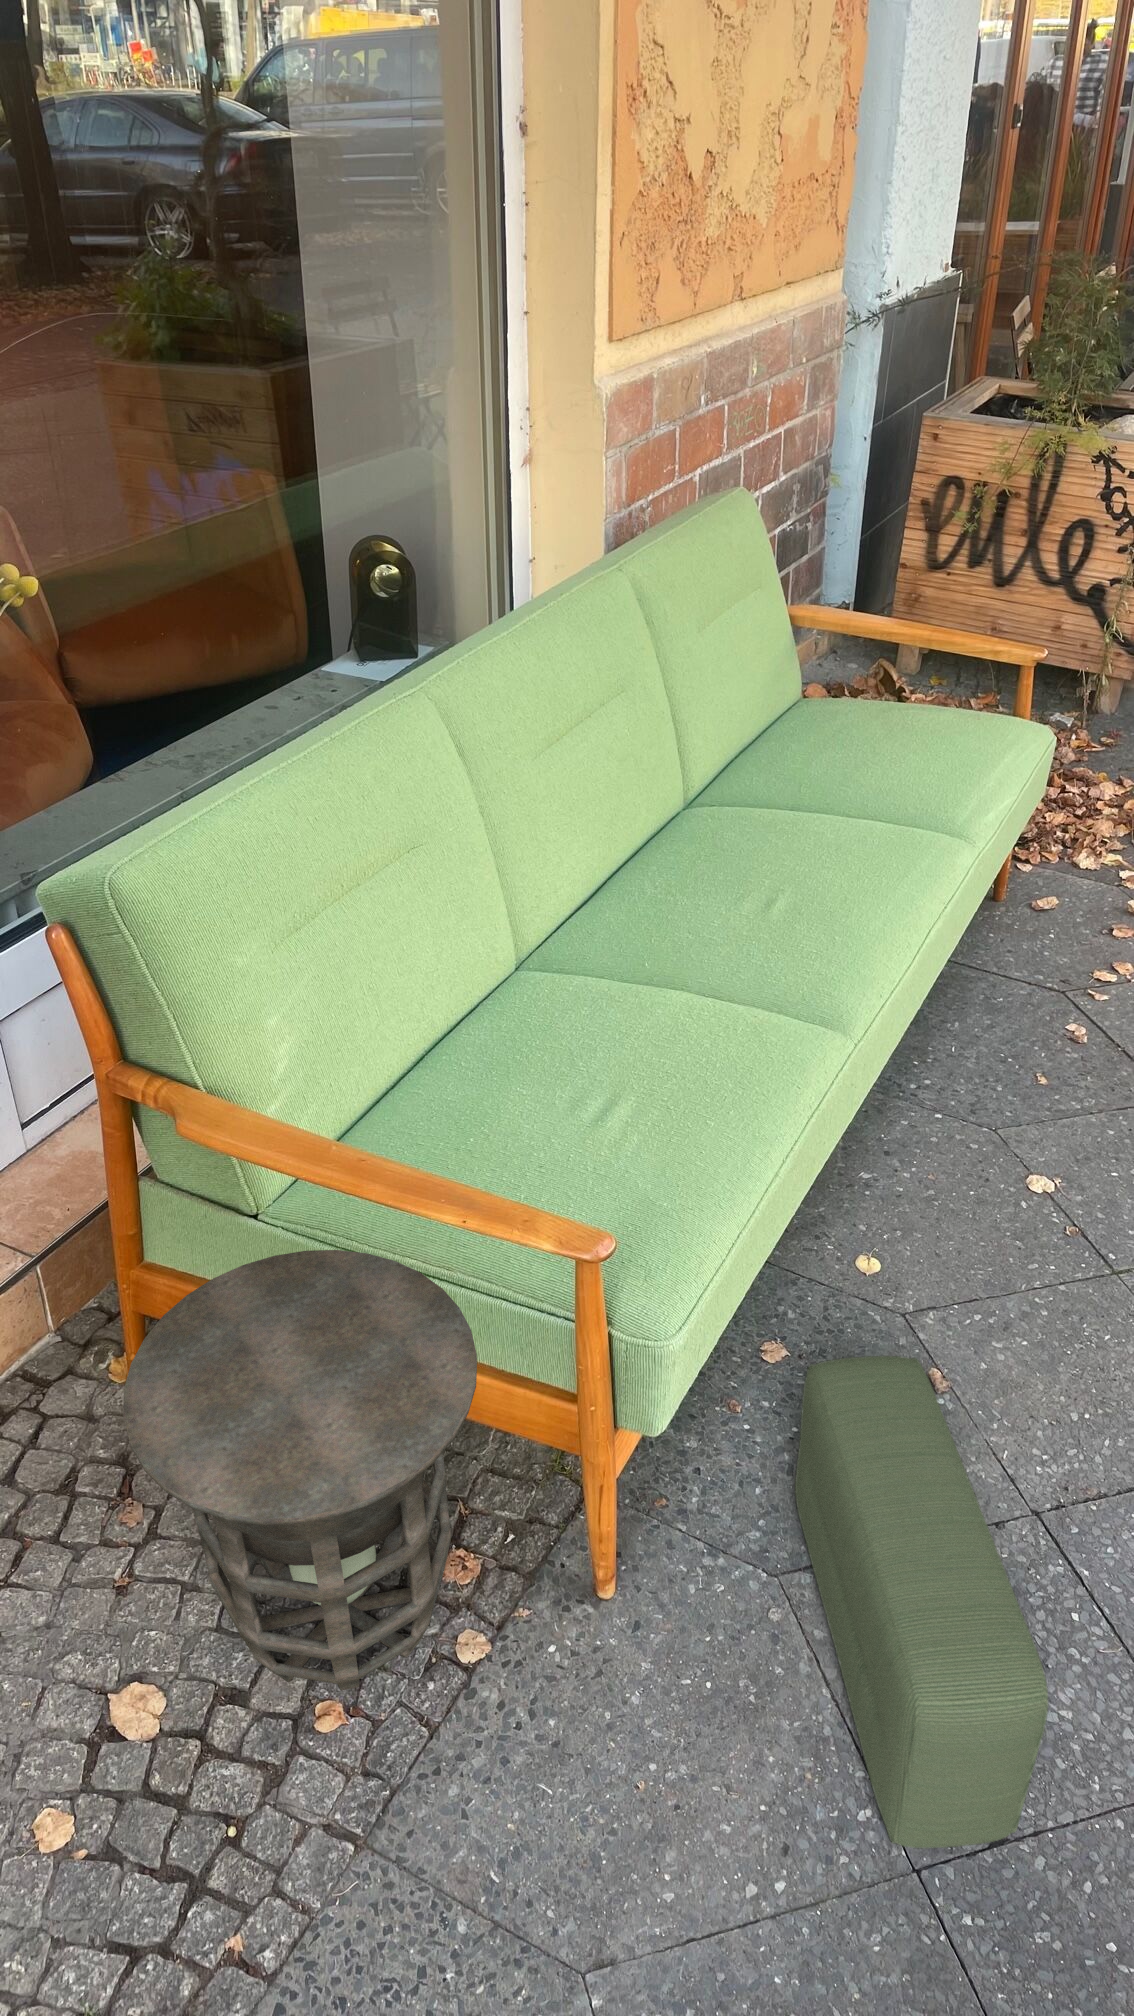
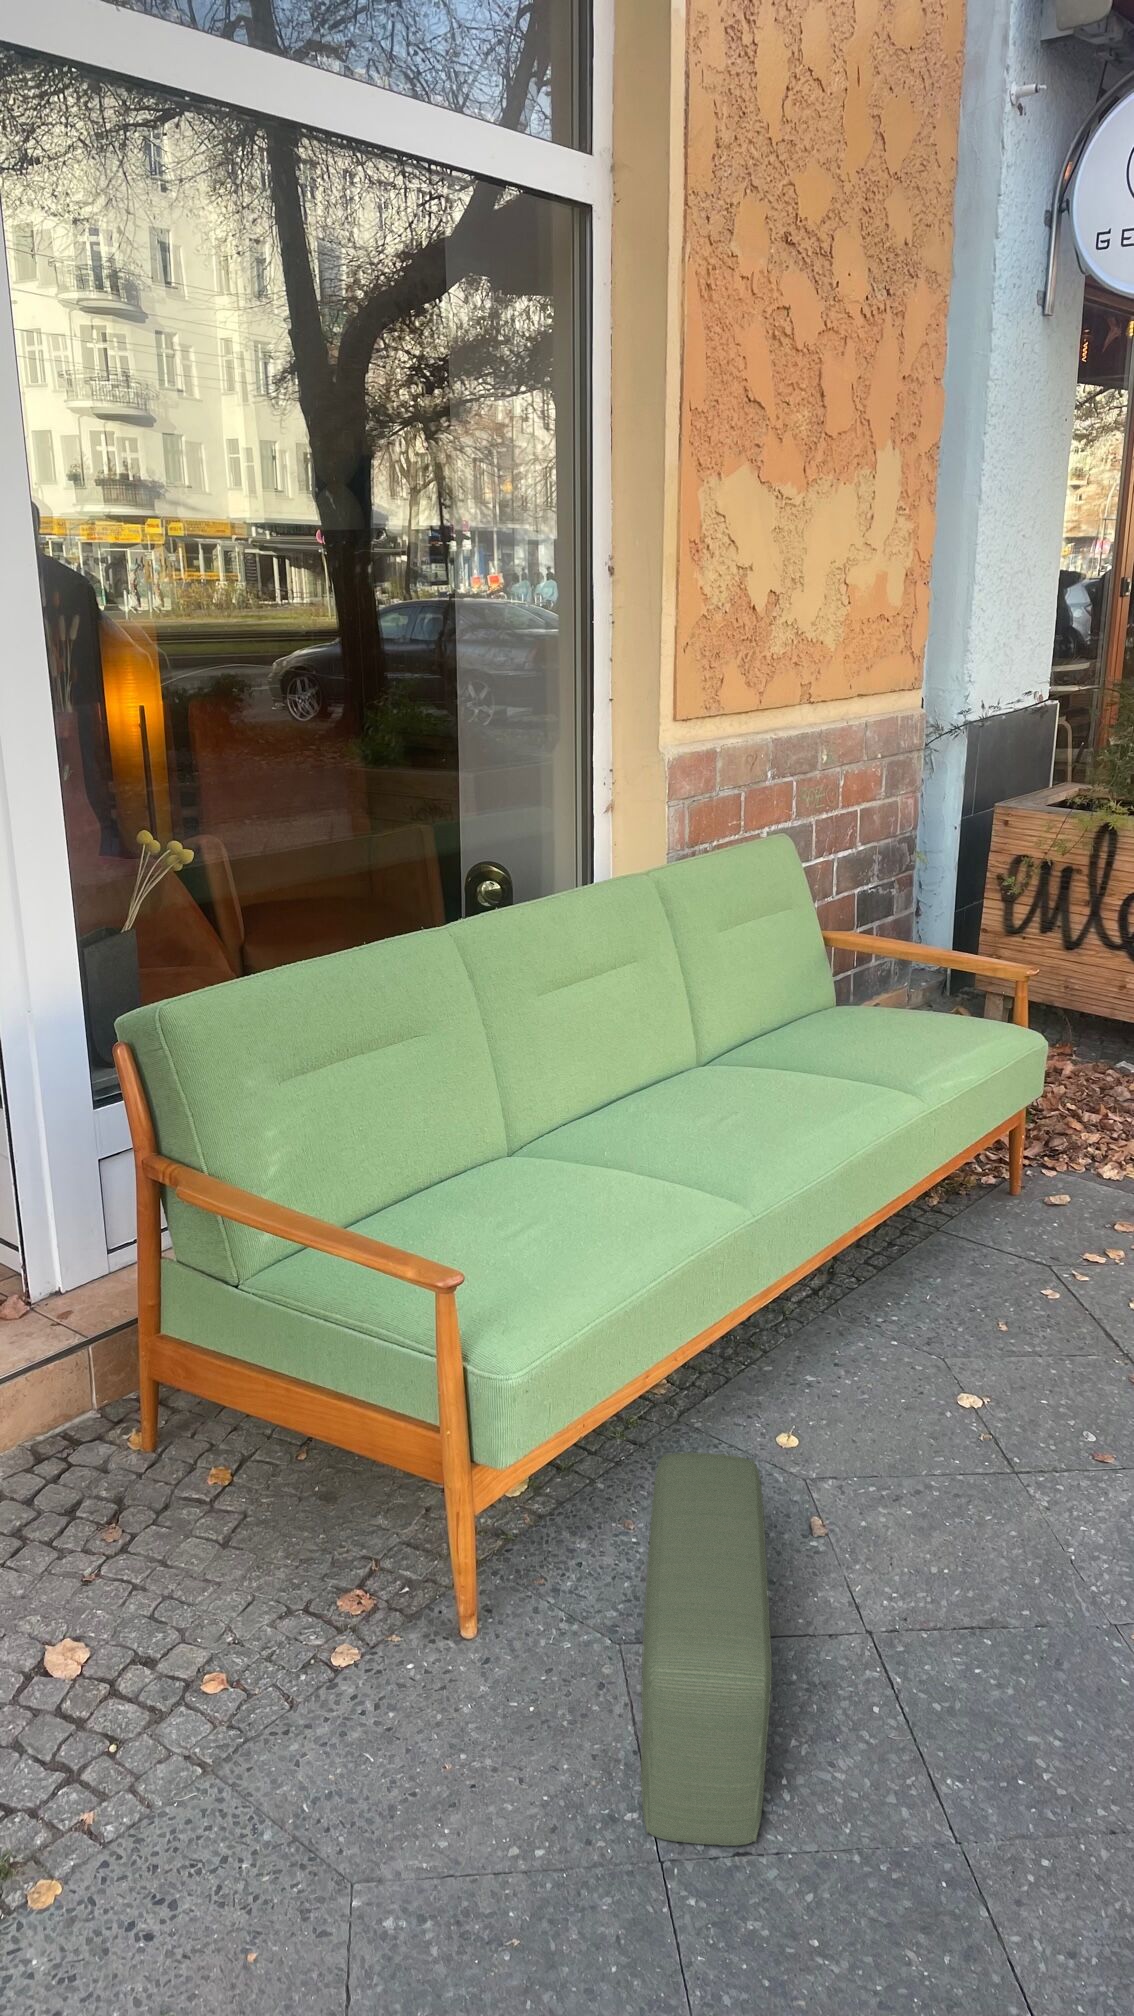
side table: present [123,1250,477,1691] -> none [85,1298,363,1669]

